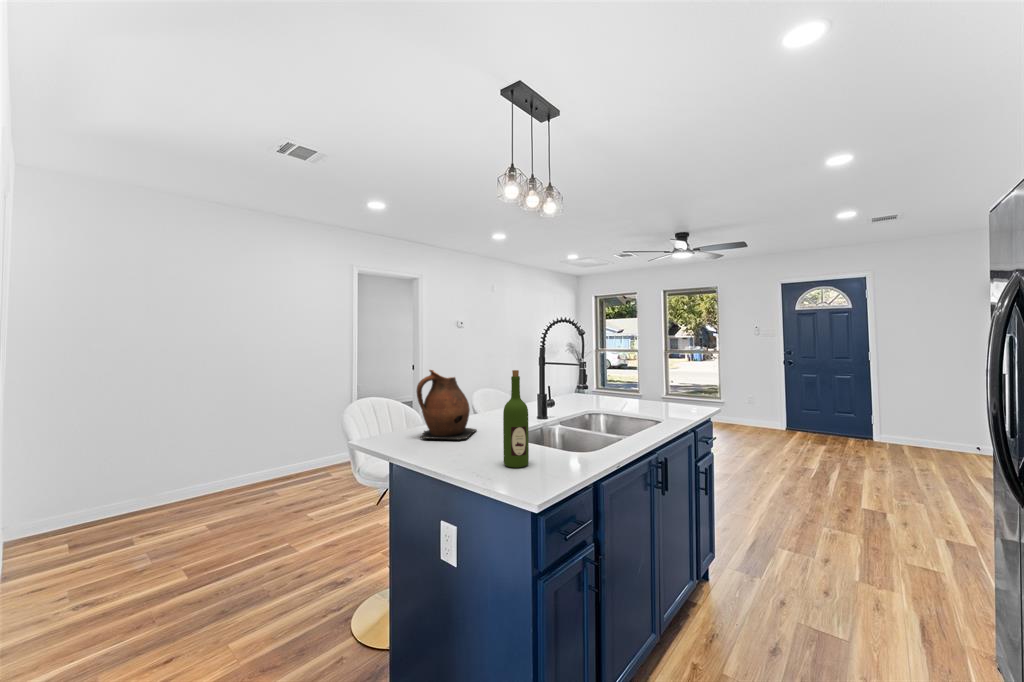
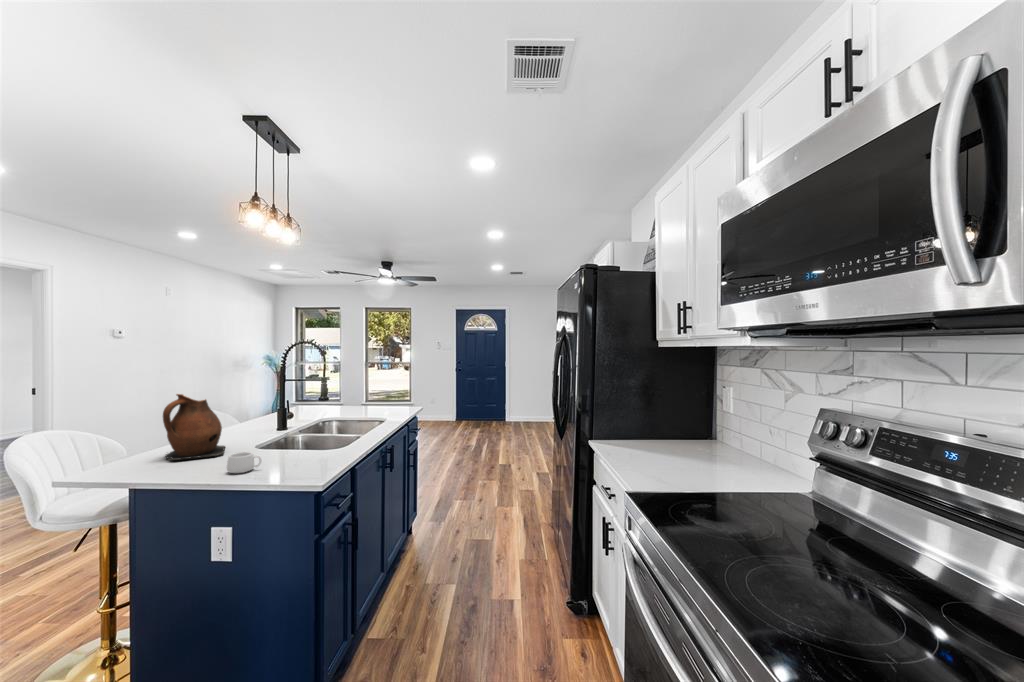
wine bottle: present [503,370,529,468] -> none [281,392,303,467]
mug: none [448,440,482,465] -> present [227,452,262,473]

